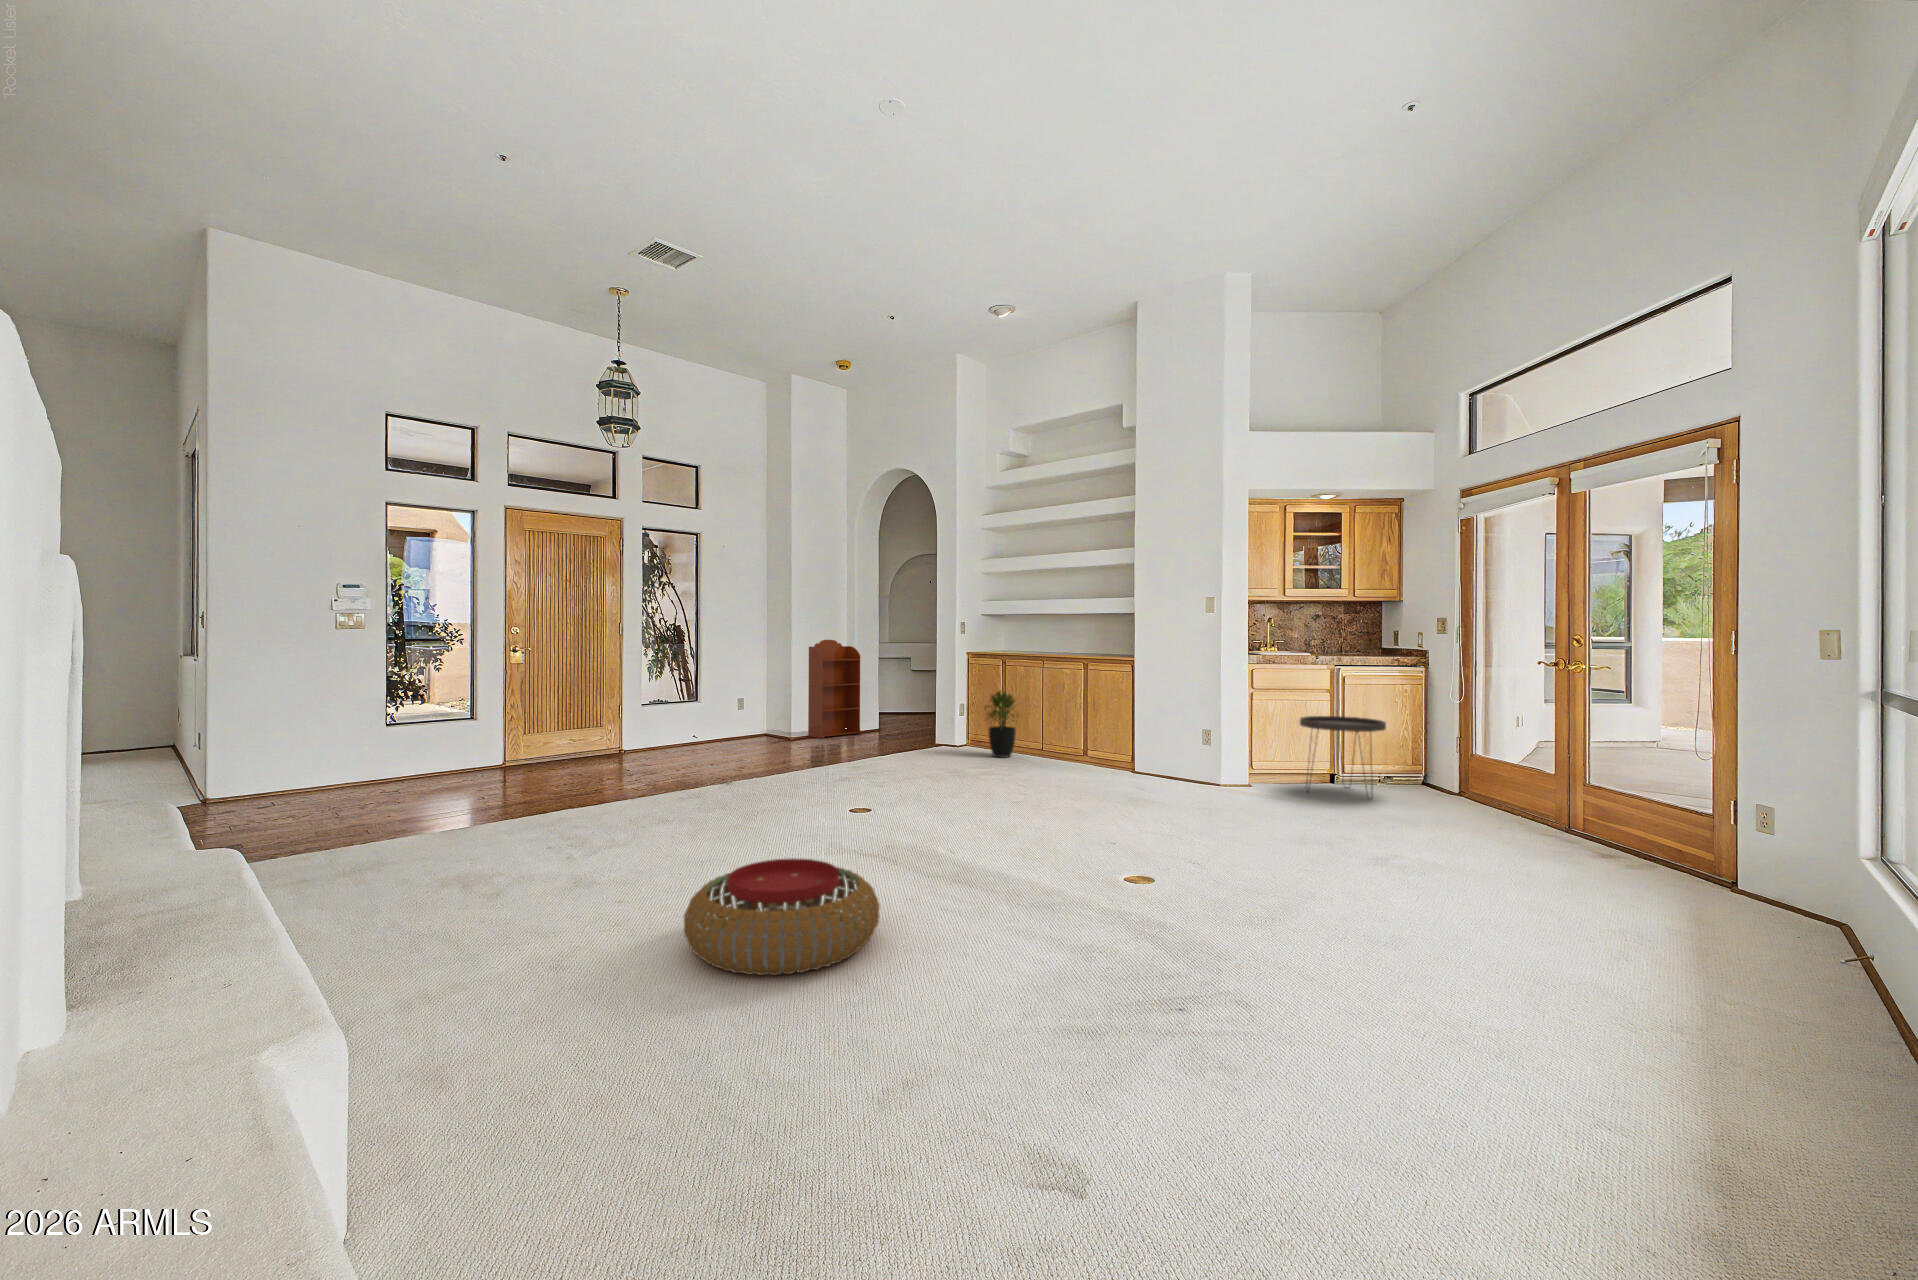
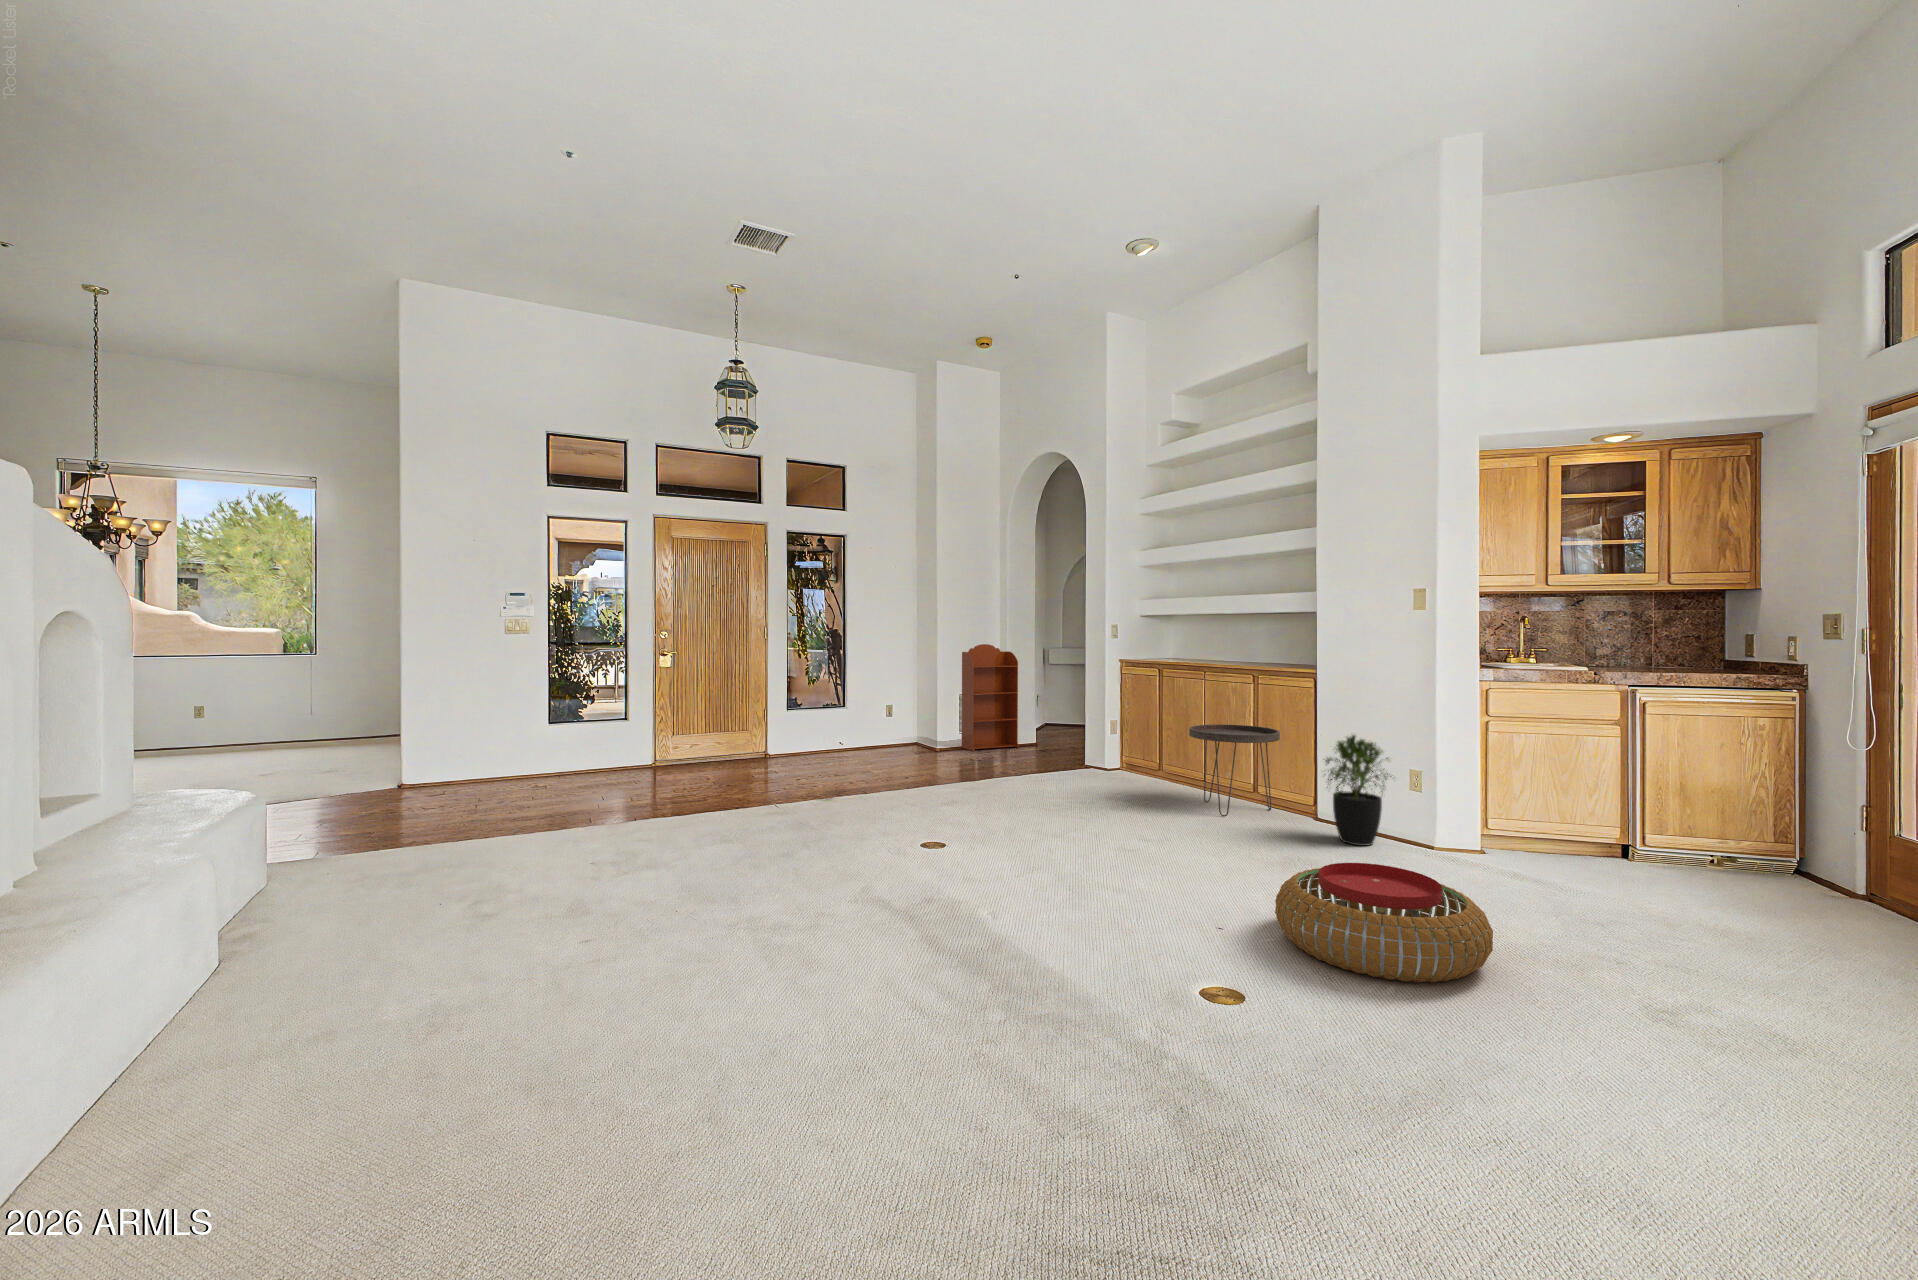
potted plant: present [985,691,1022,758] -> present [1325,735,1392,846]
side table: present [1300,716,1386,791] -> present [1189,724,1280,816]
pouf: present [684,858,880,975] -> present [1275,863,1493,982]

